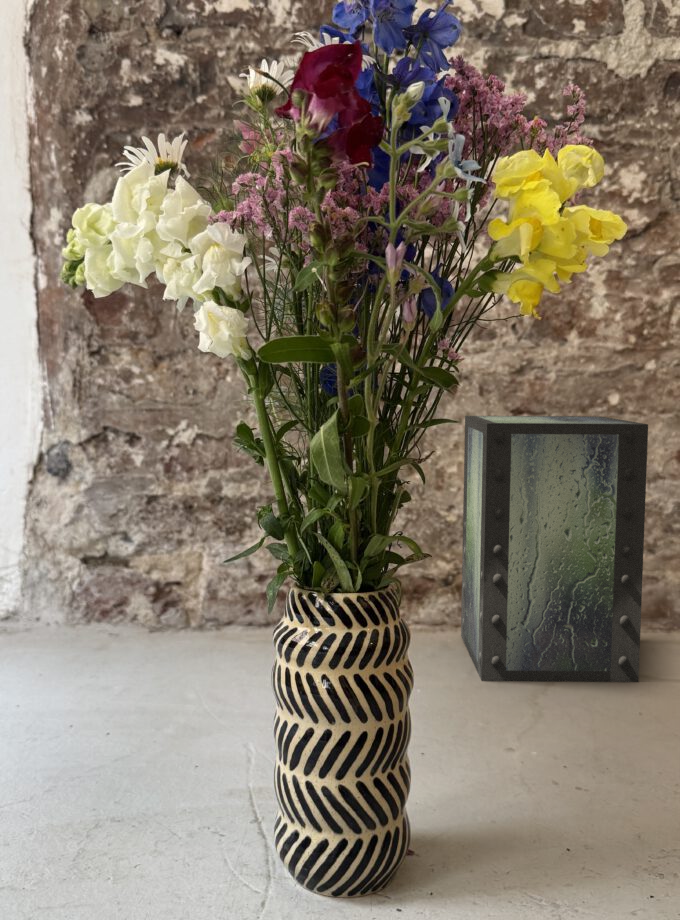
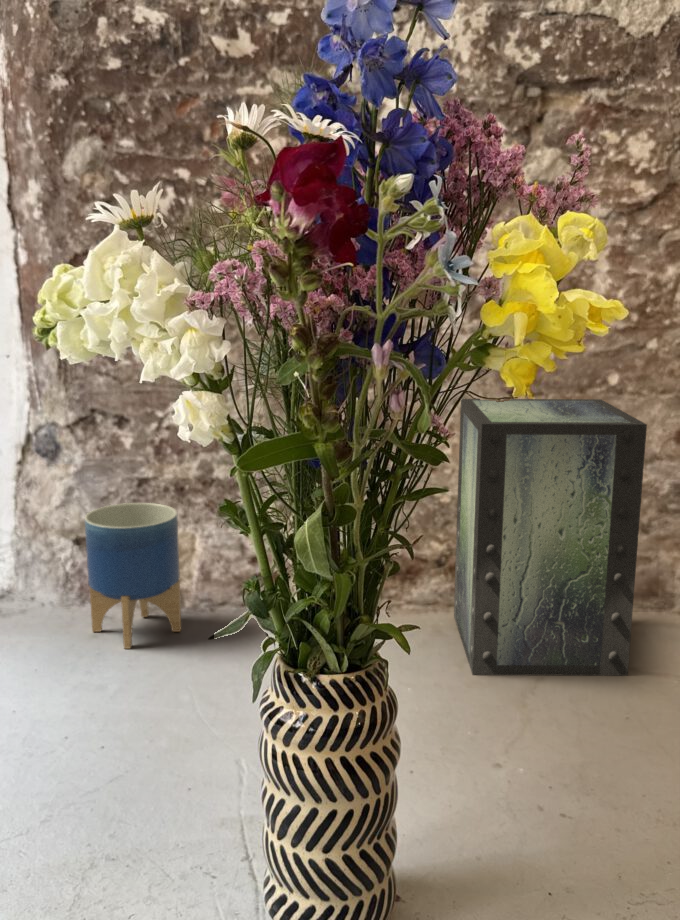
planter: none [94,519,187,660] -> present [85,503,181,649]

